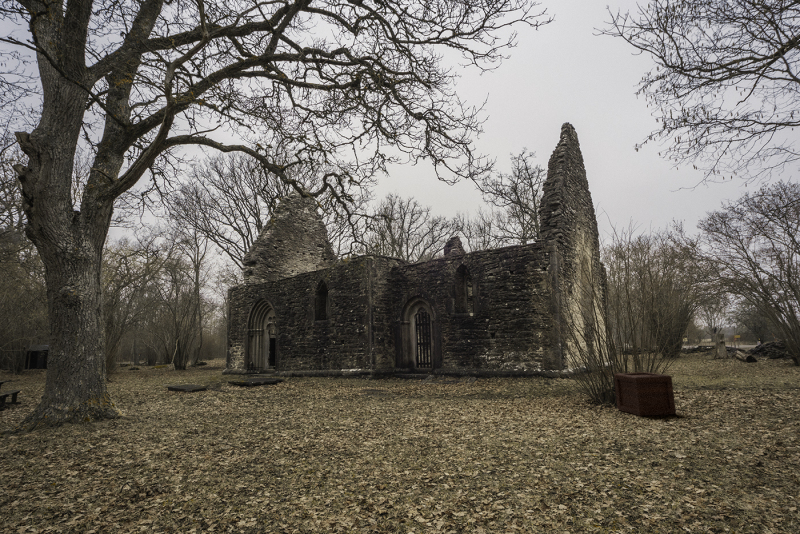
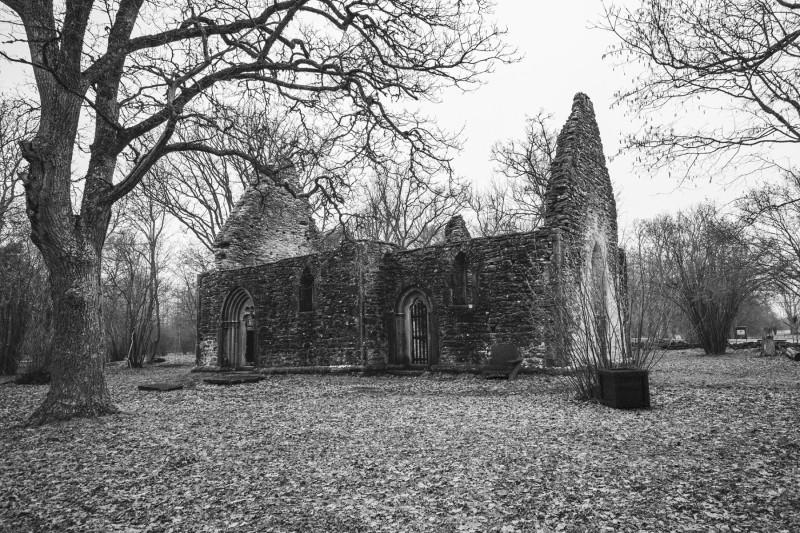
lounge chair: none [481,350,524,384] -> present [479,345,524,380]

